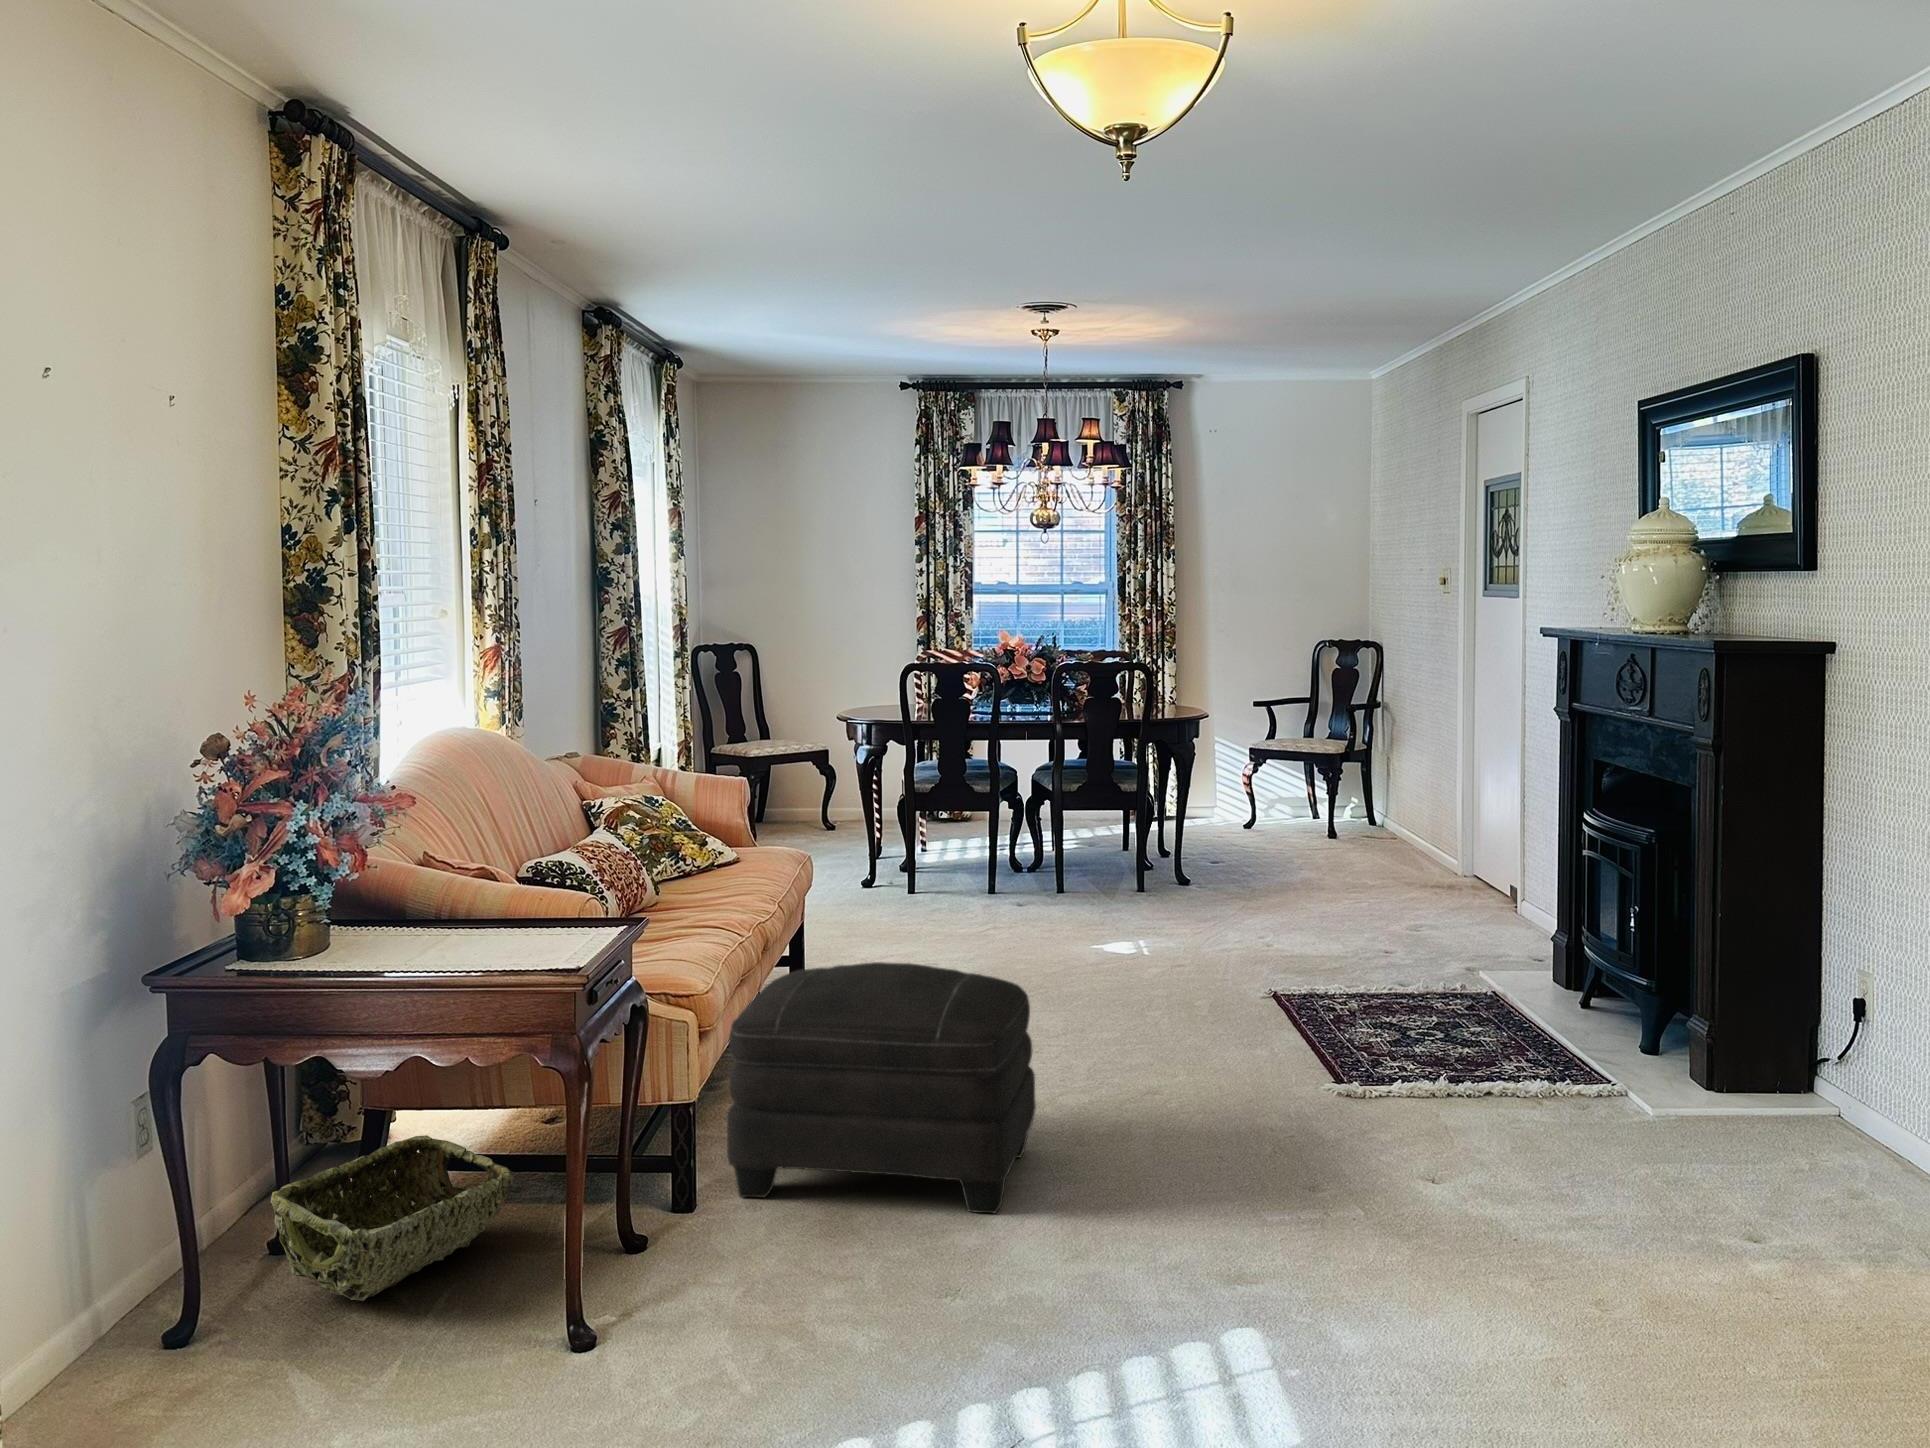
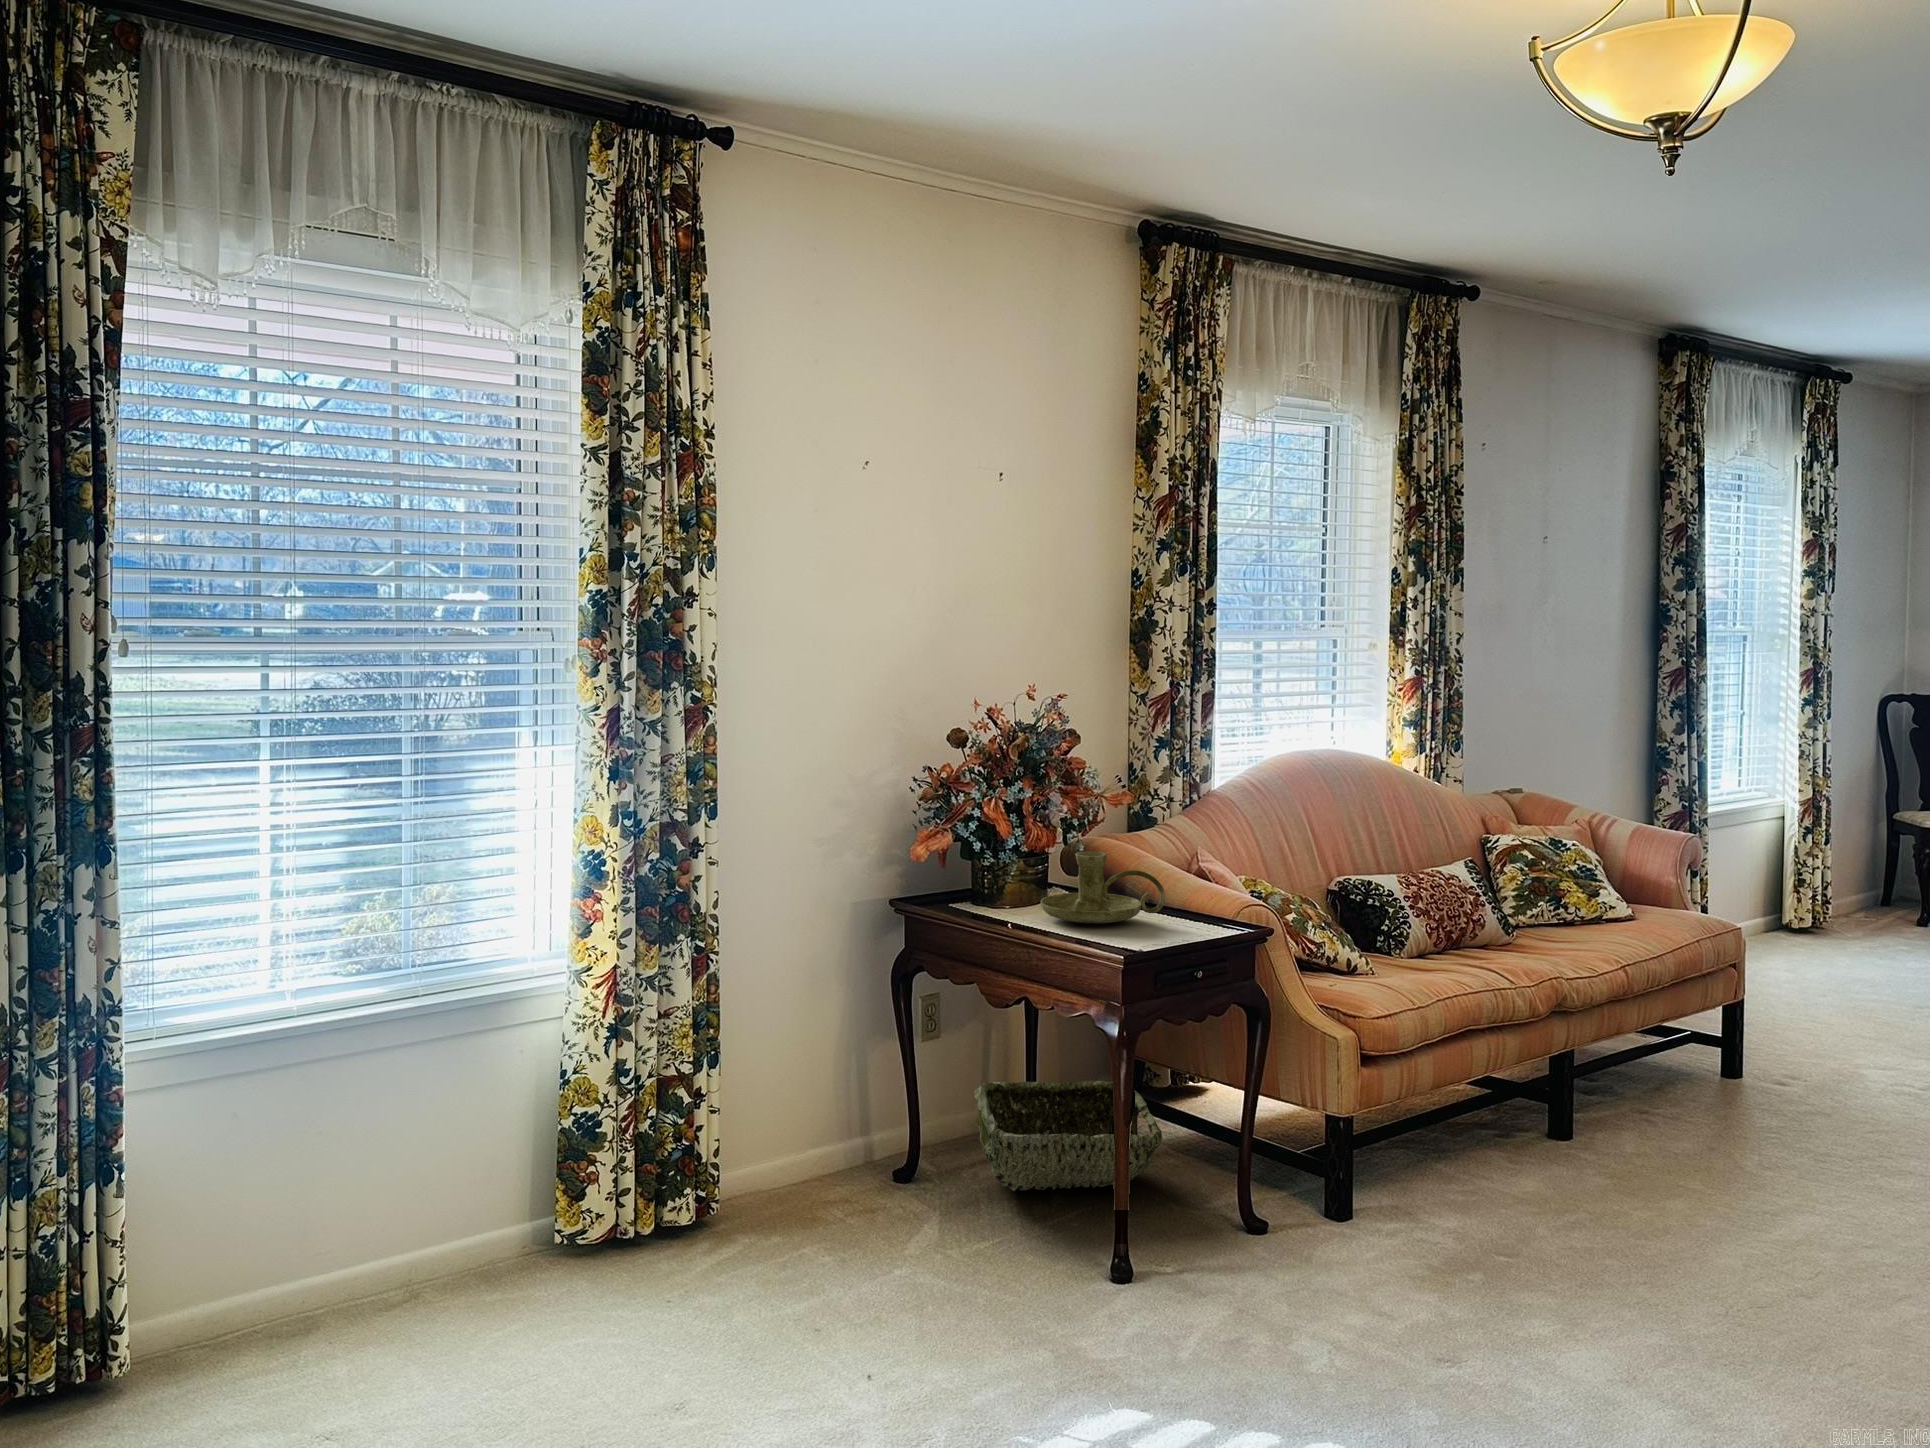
candle holder: none [397,866,544,951] -> present [1041,852,1165,923]
ottoman: present [727,962,1036,1213] -> none [1358,1036,1772,1387]

